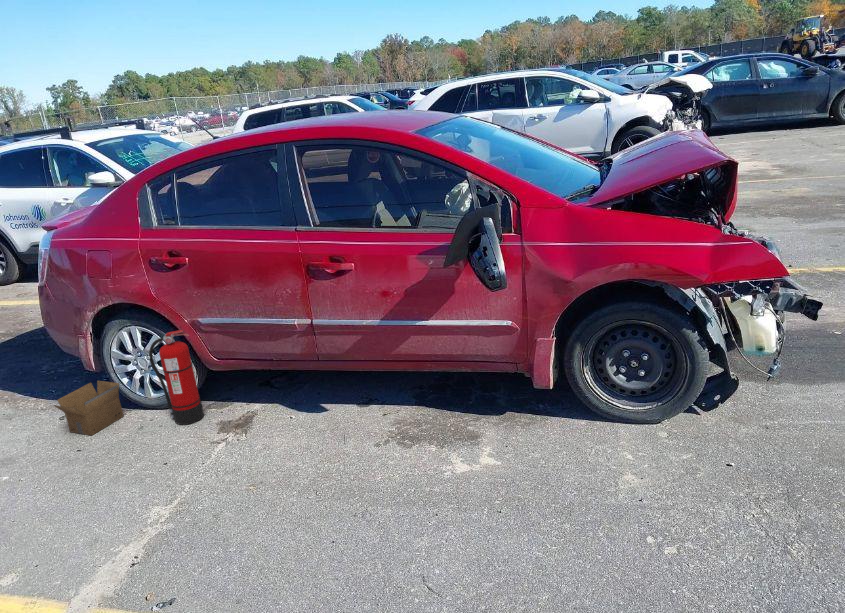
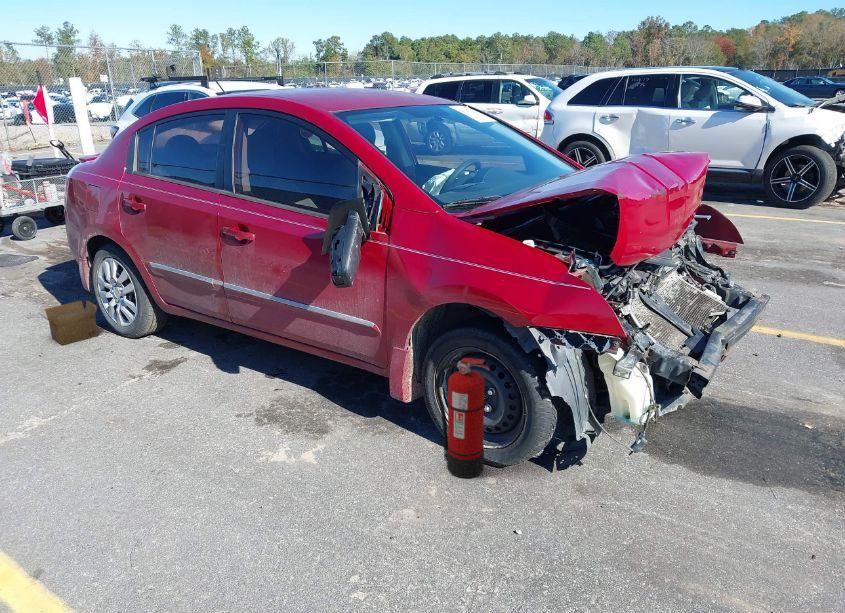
fire extinguisher: present [149,330,204,425] -> present [435,358,489,478]

